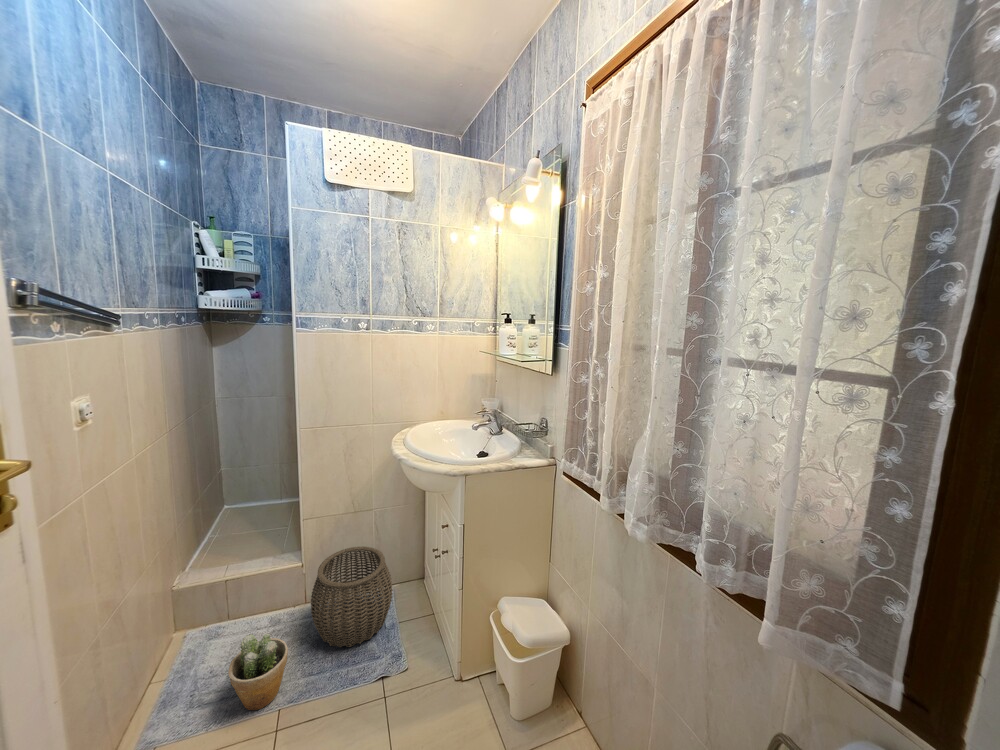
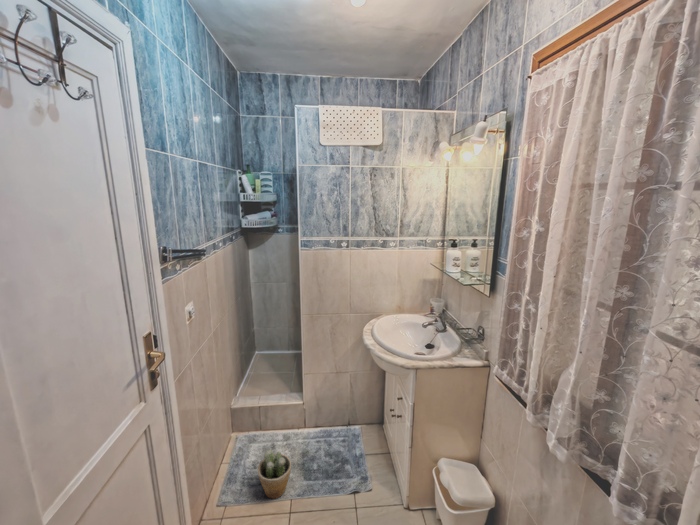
woven basket: present [311,546,393,647] -> none [304,400,358,471]

